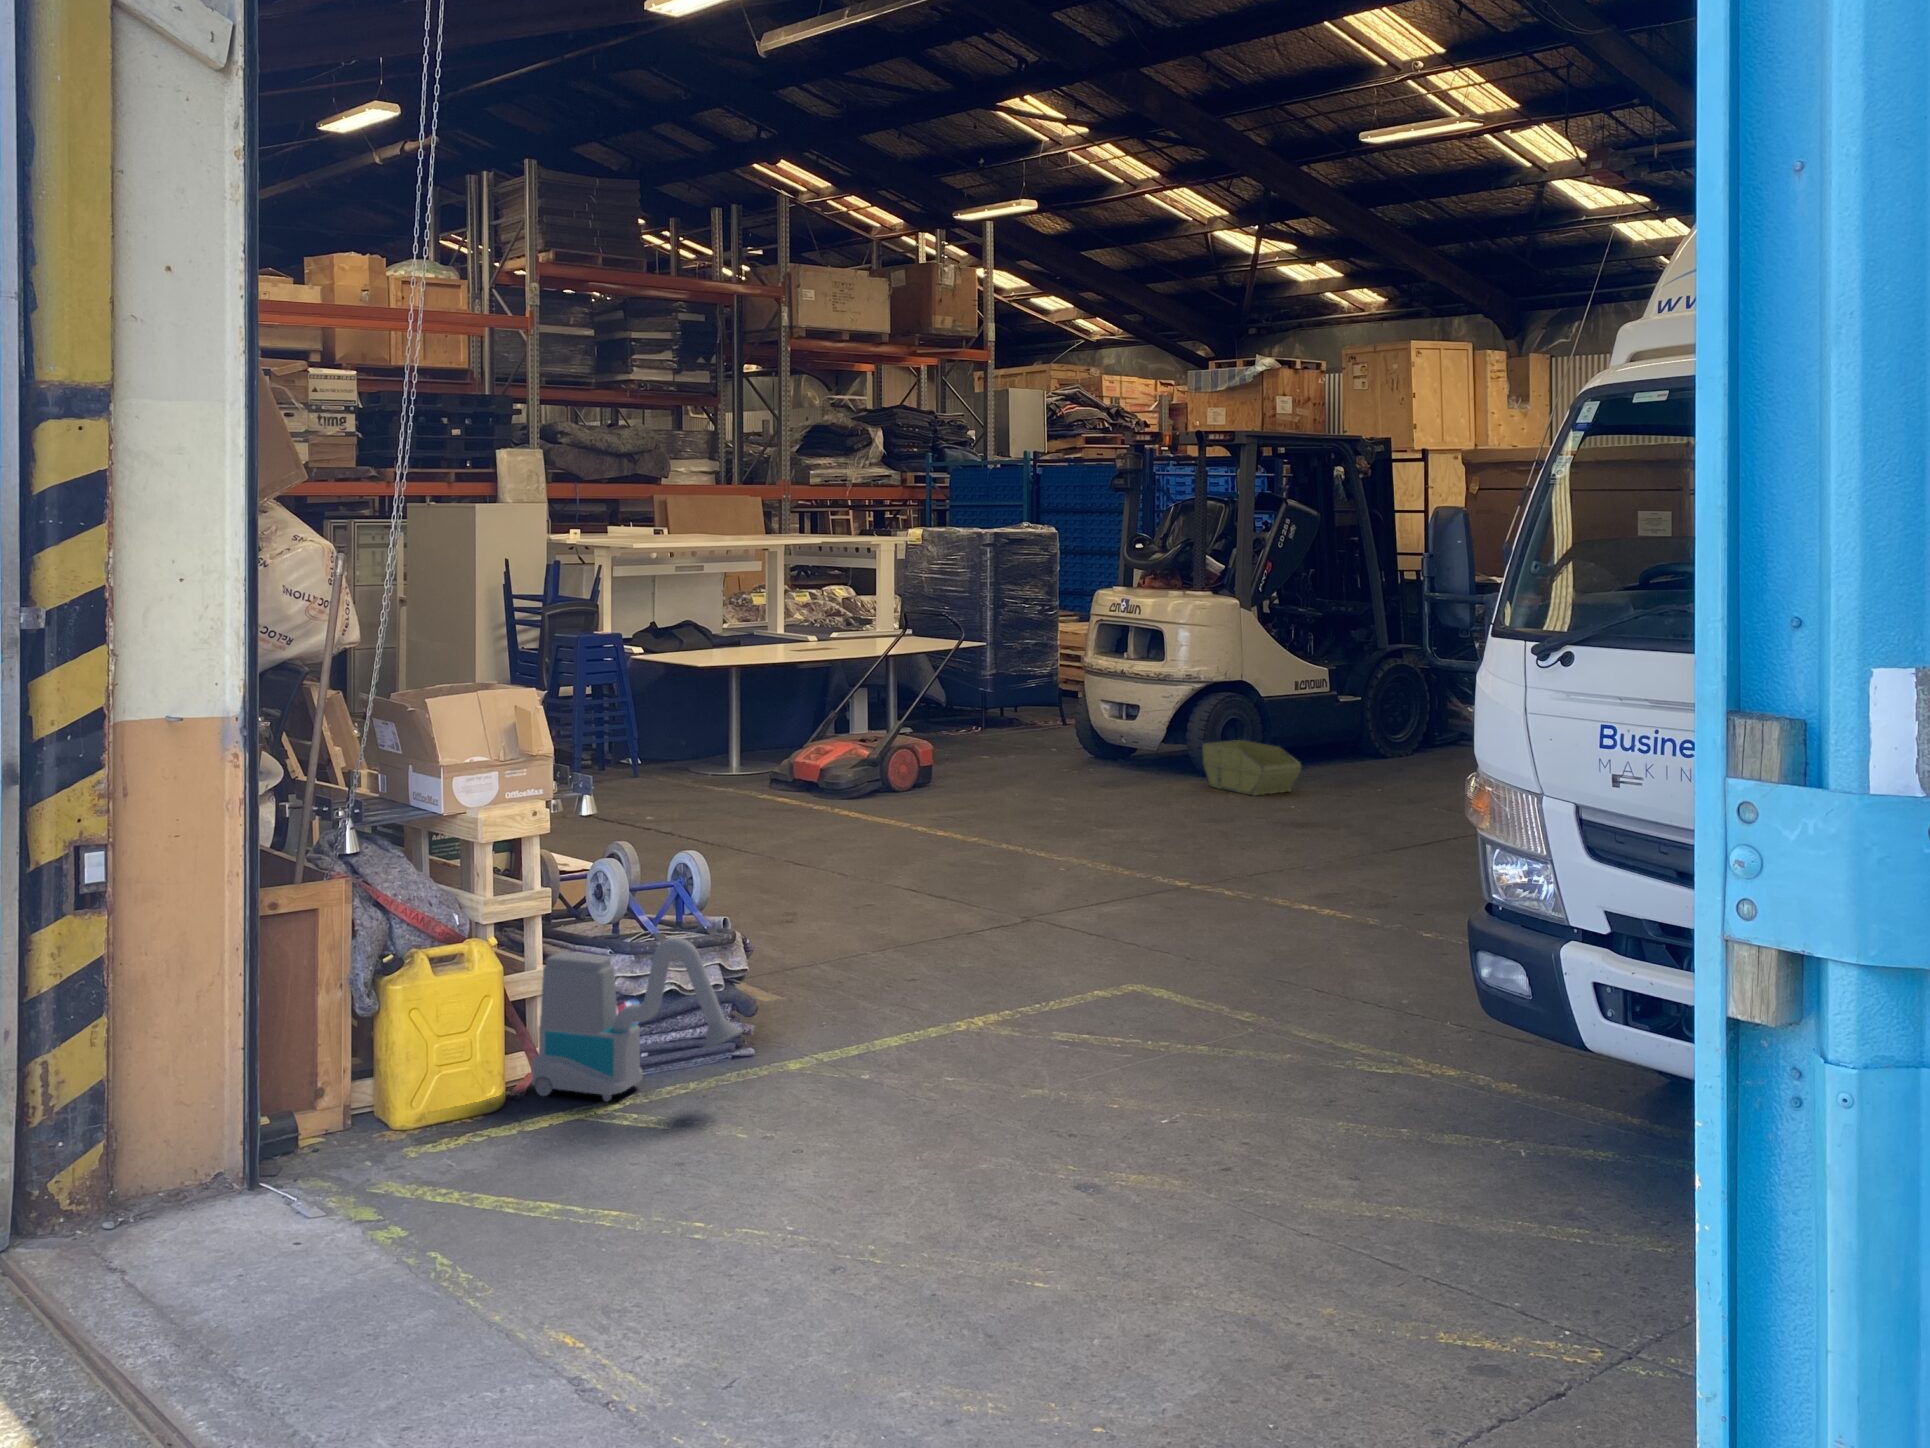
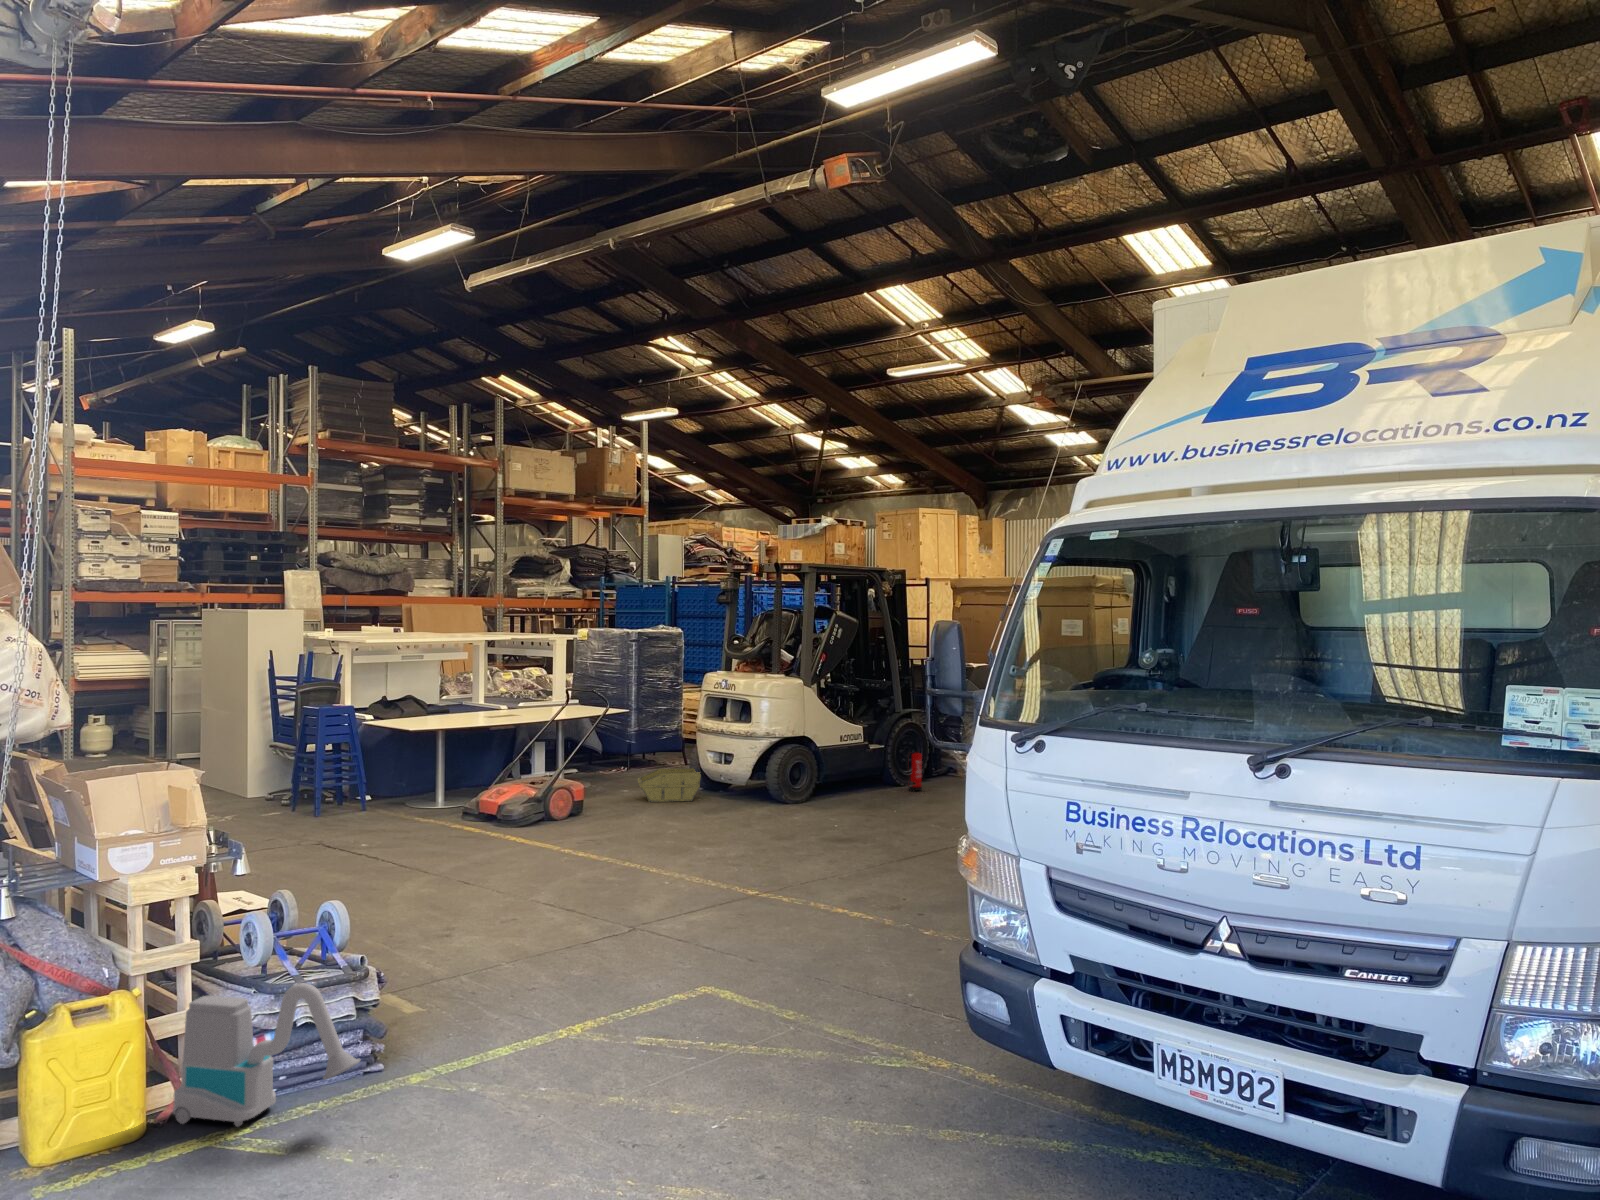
fire extinguisher: none [1392,695,1415,767] -> present [906,751,922,791]
storage bin: present [1202,740,1301,796] -> present [637,768,701,802]

